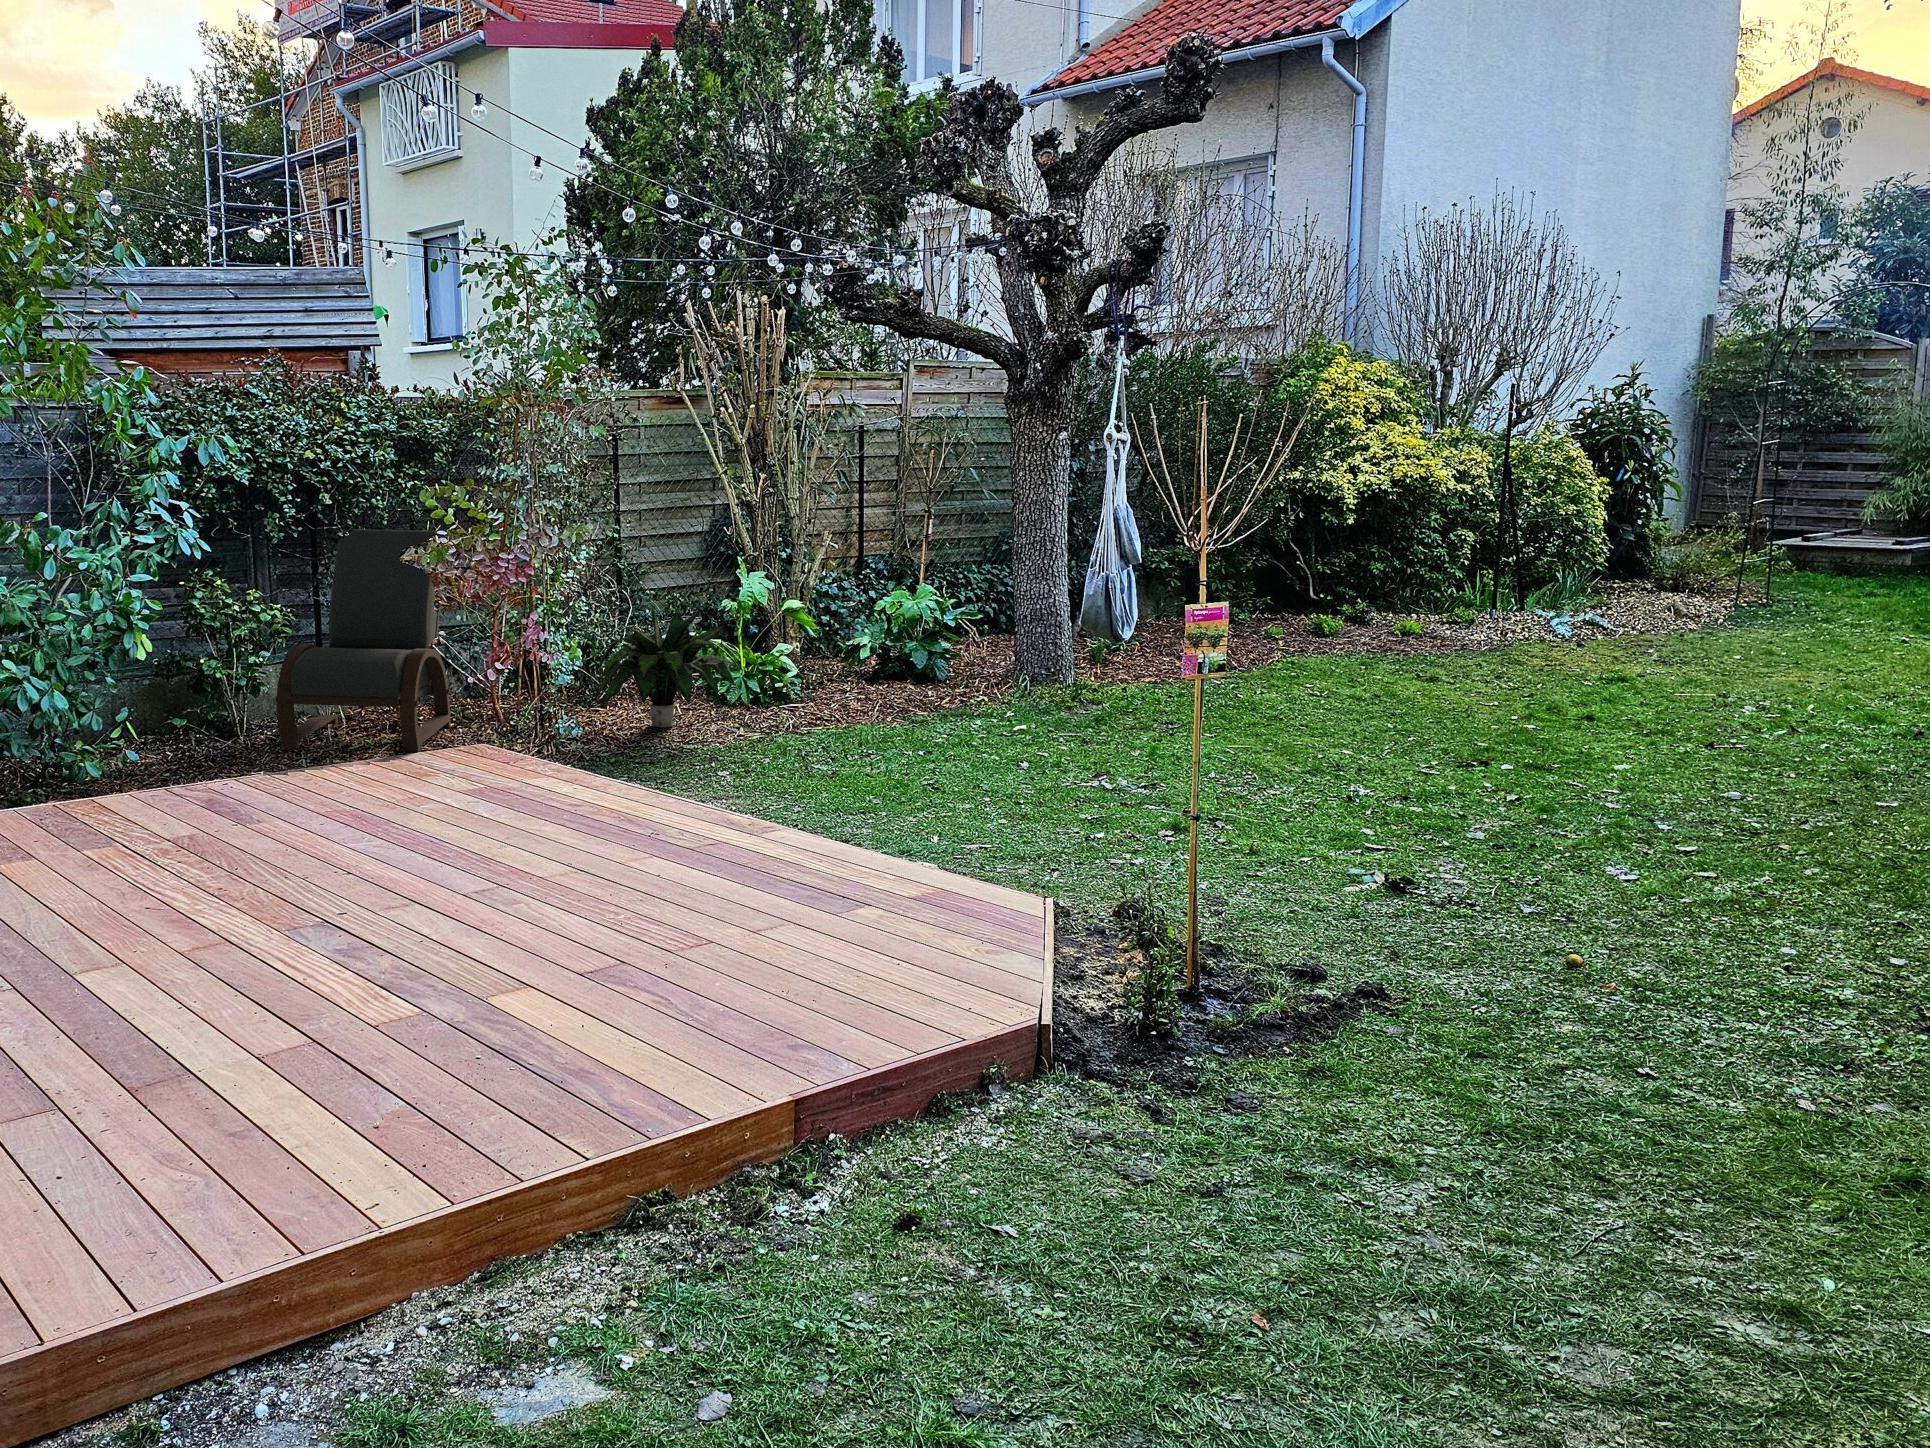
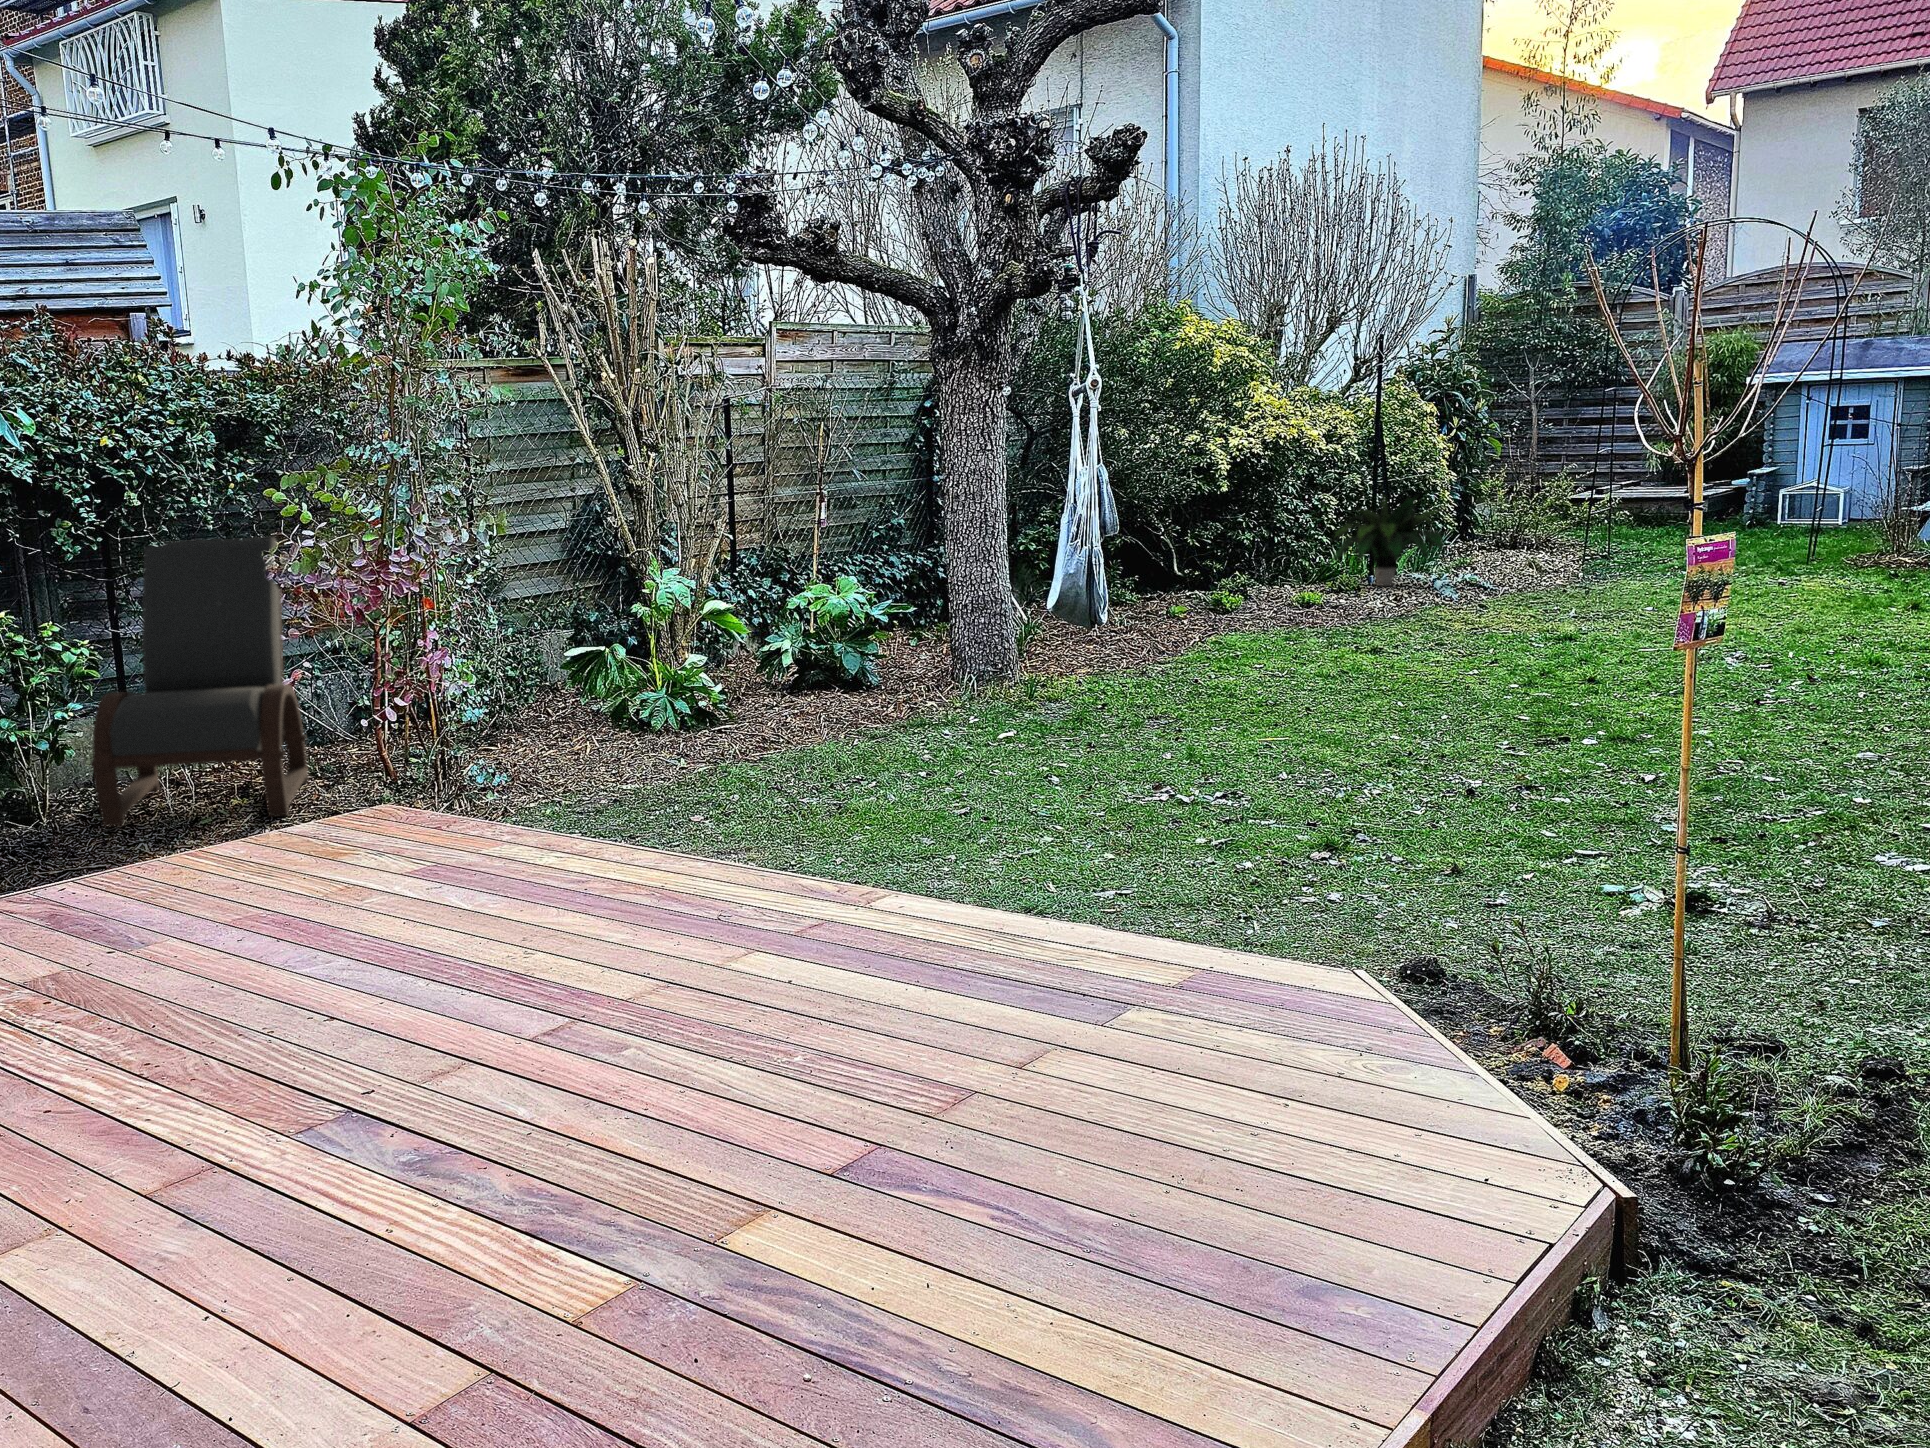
potted plant: present [597,606,738,727] -> present [1329,494,1444,586]

